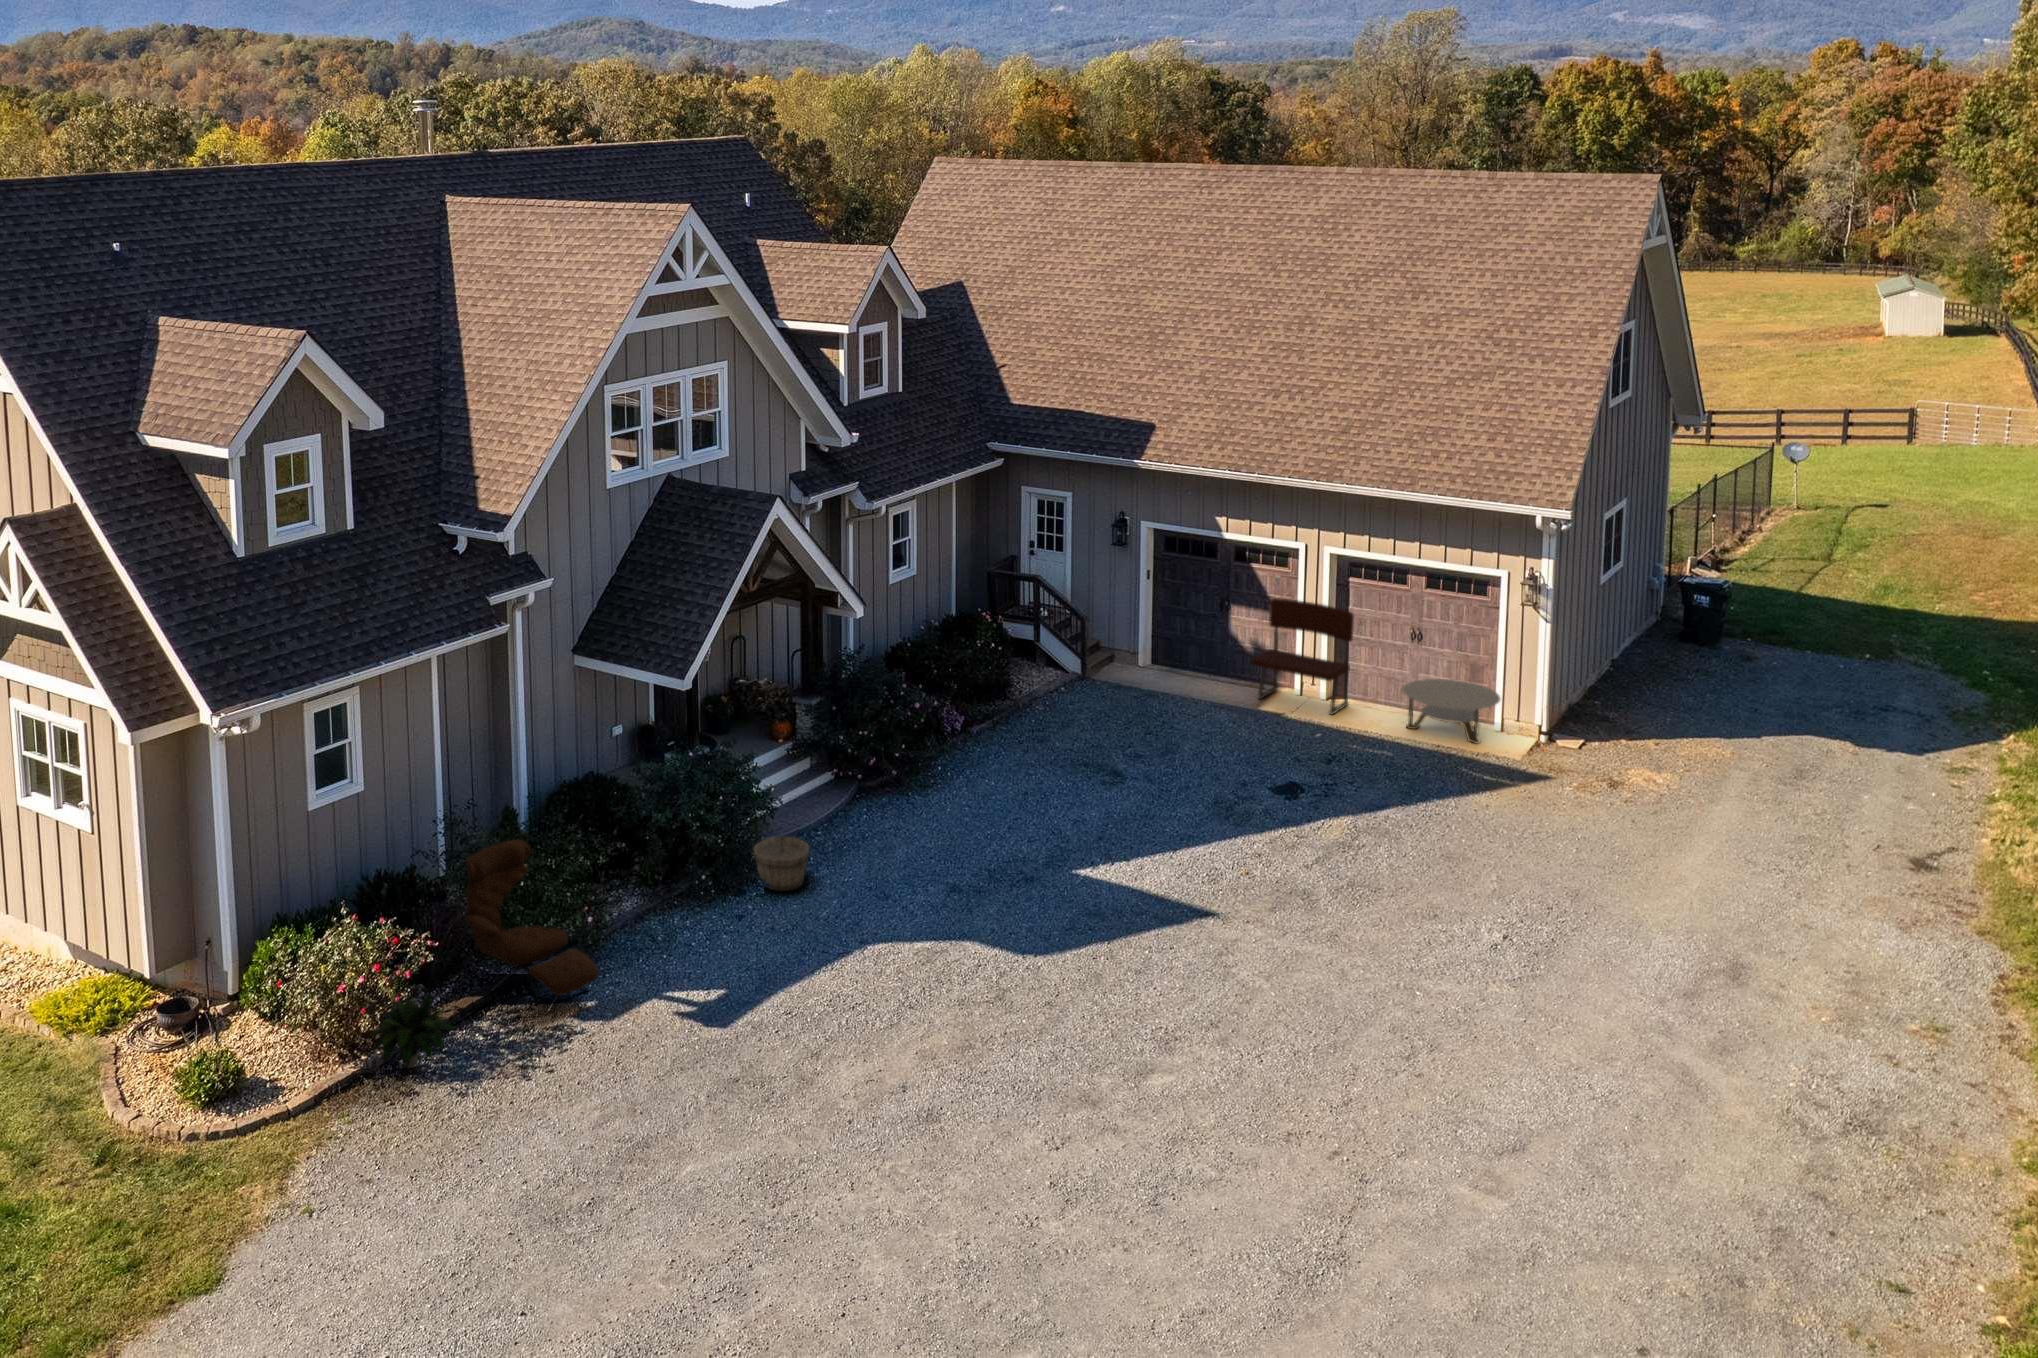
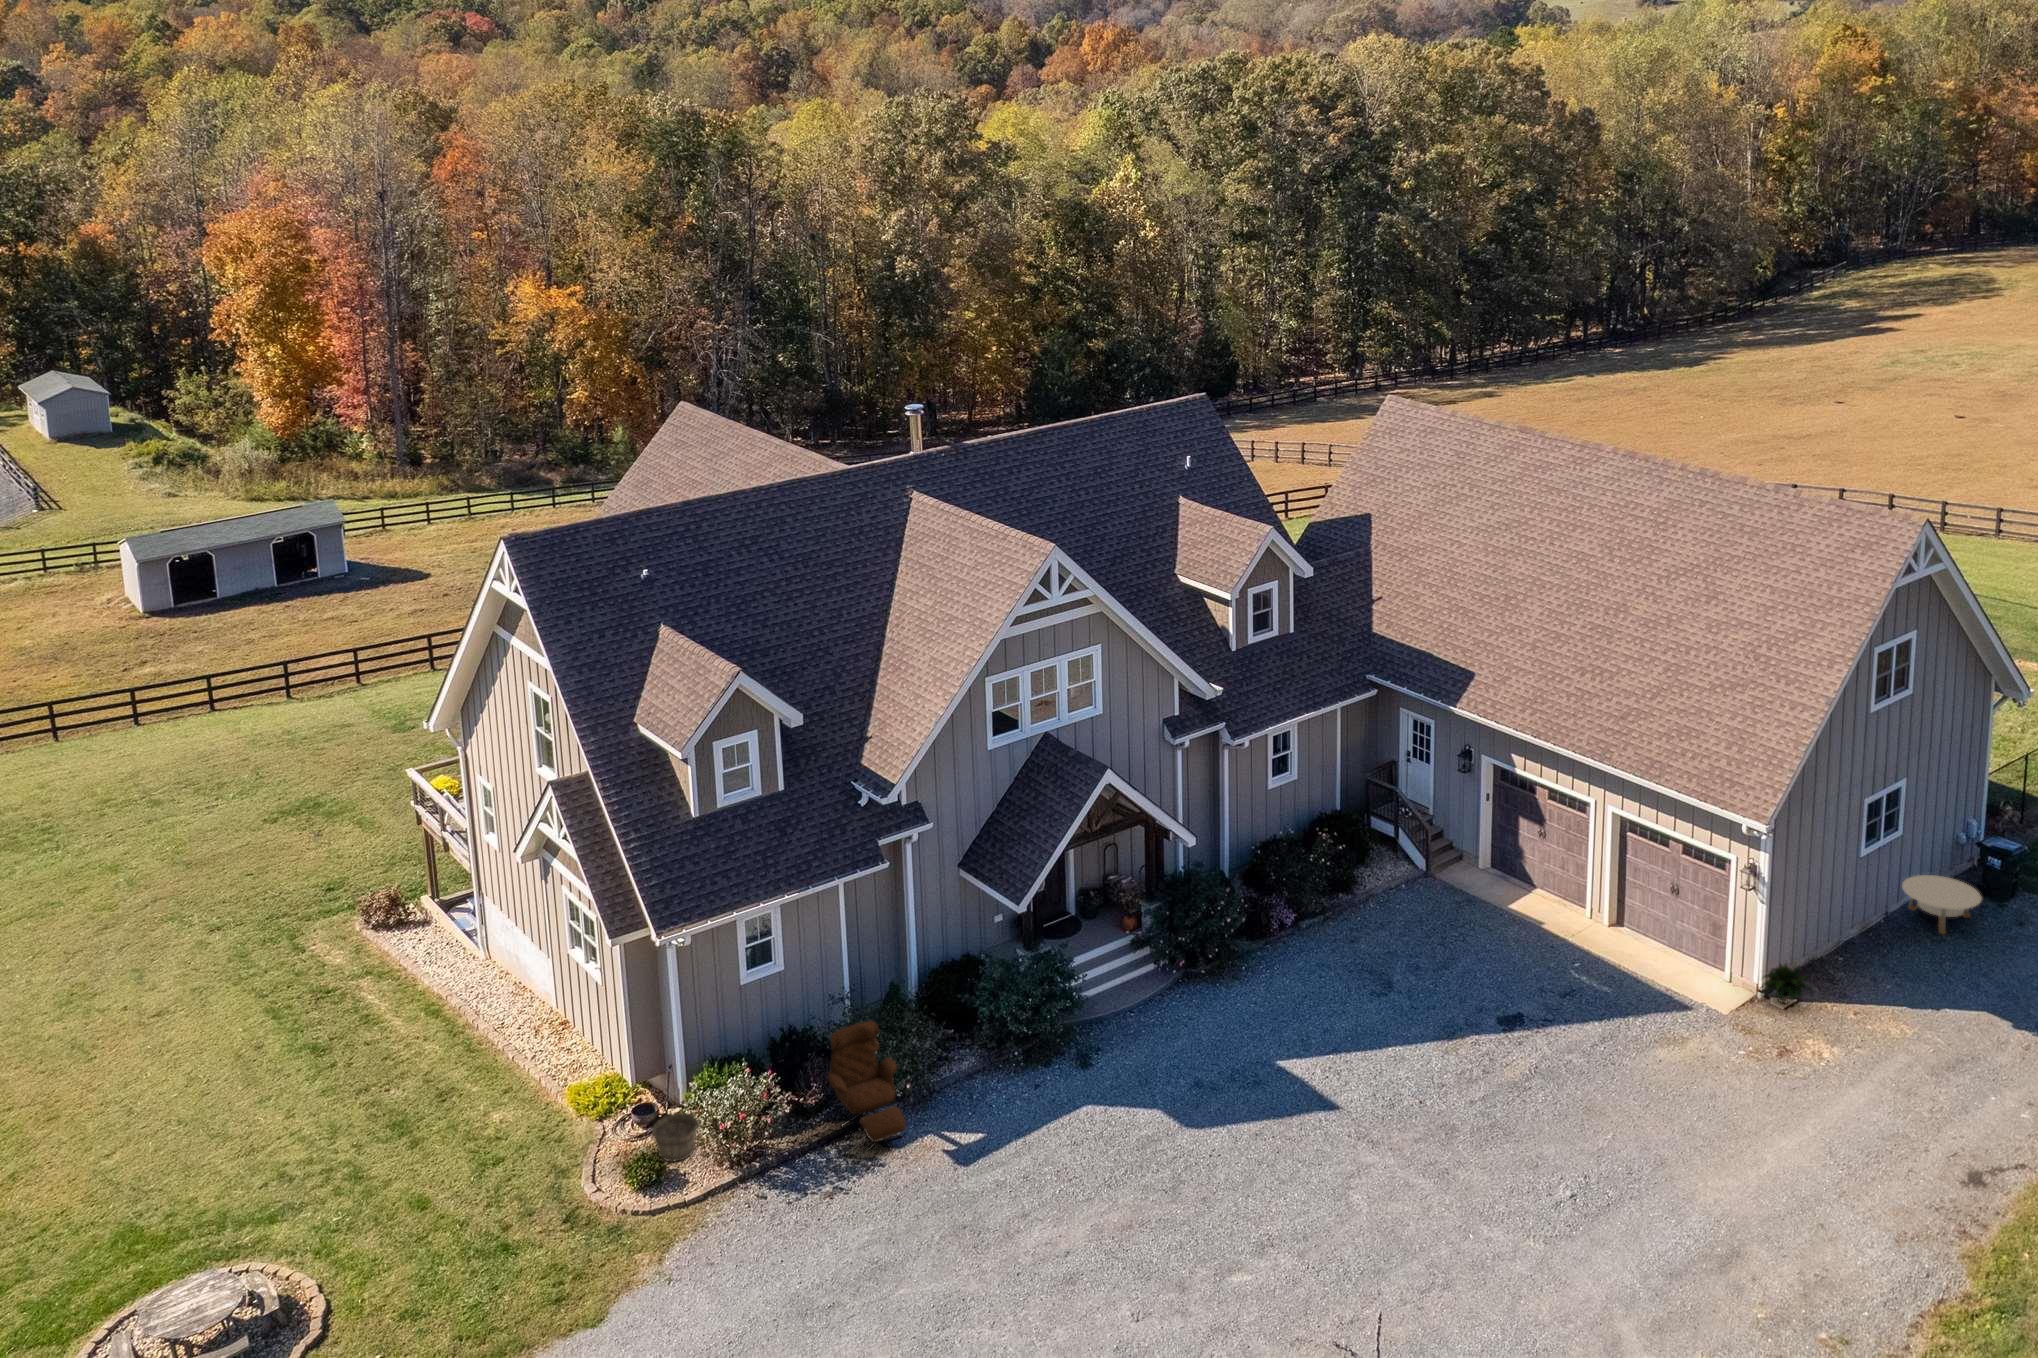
bench: present [1250,598,1354,715] -> none [1538,844,1621,952]
round table: present [1403,679,1500,744] -> present [1902,875,1981,934]
wooden bucket: present [754,837,809,891] -> present [652,1113,698,1162]
potted plant: present [367,991,456,1068] -> present [1763,964,1809,1003]

